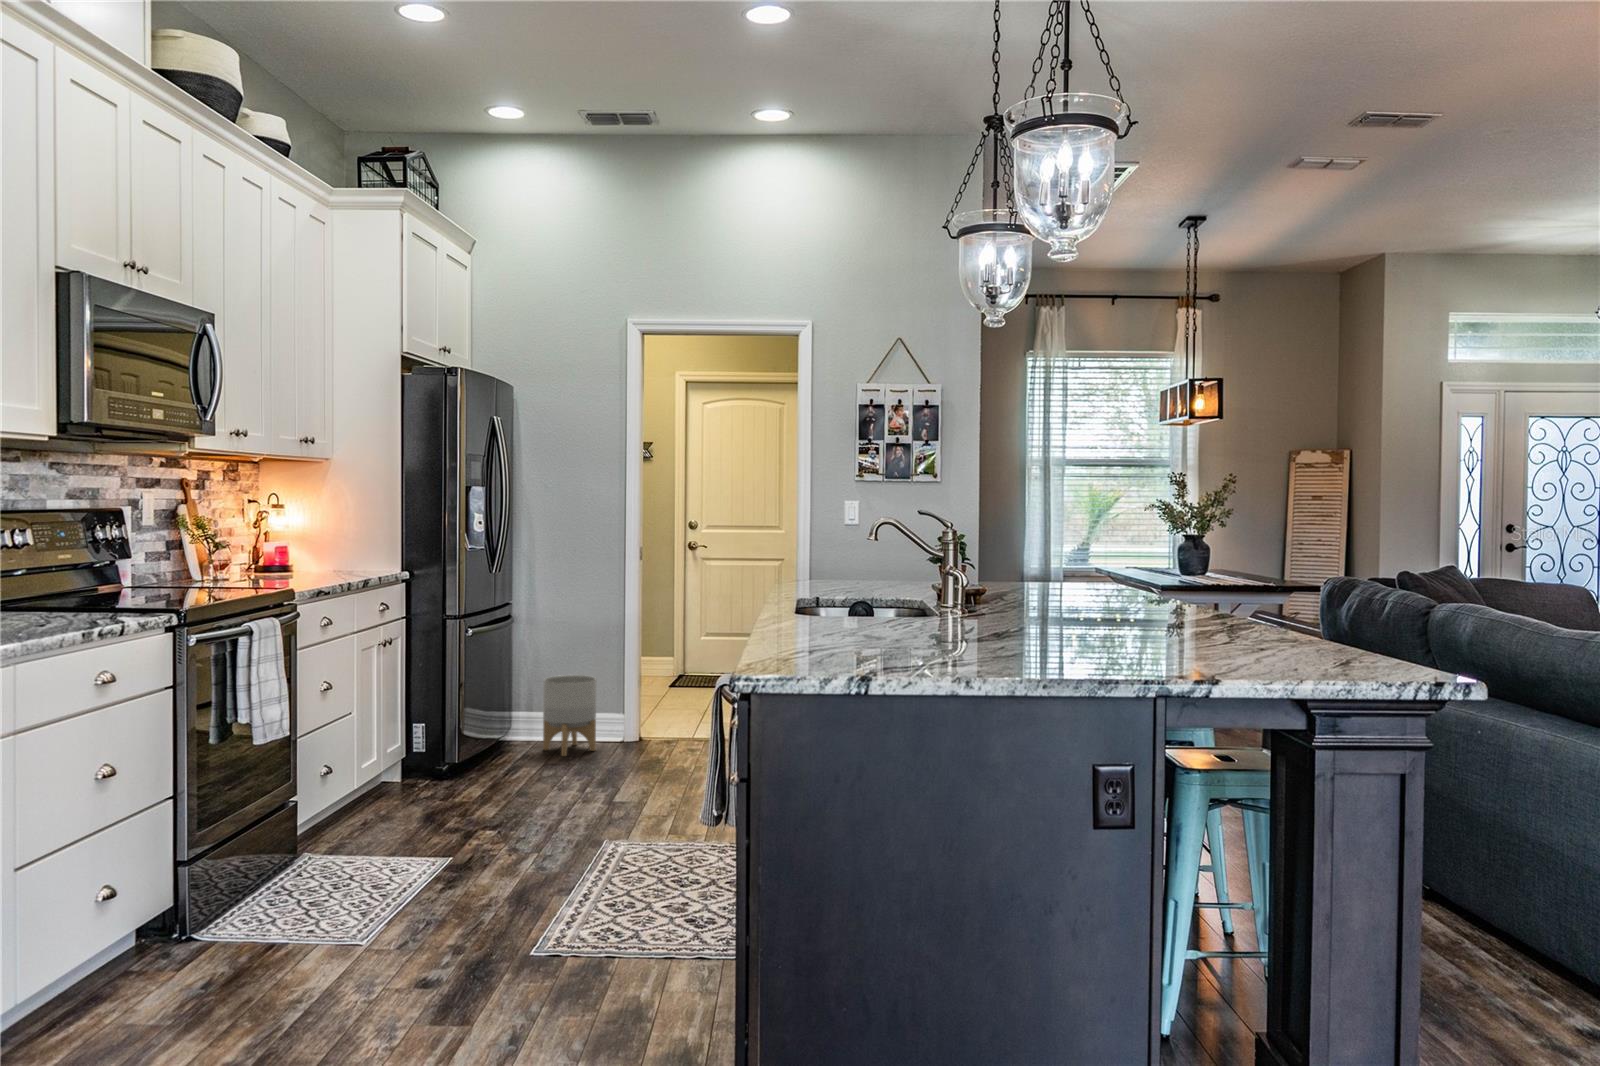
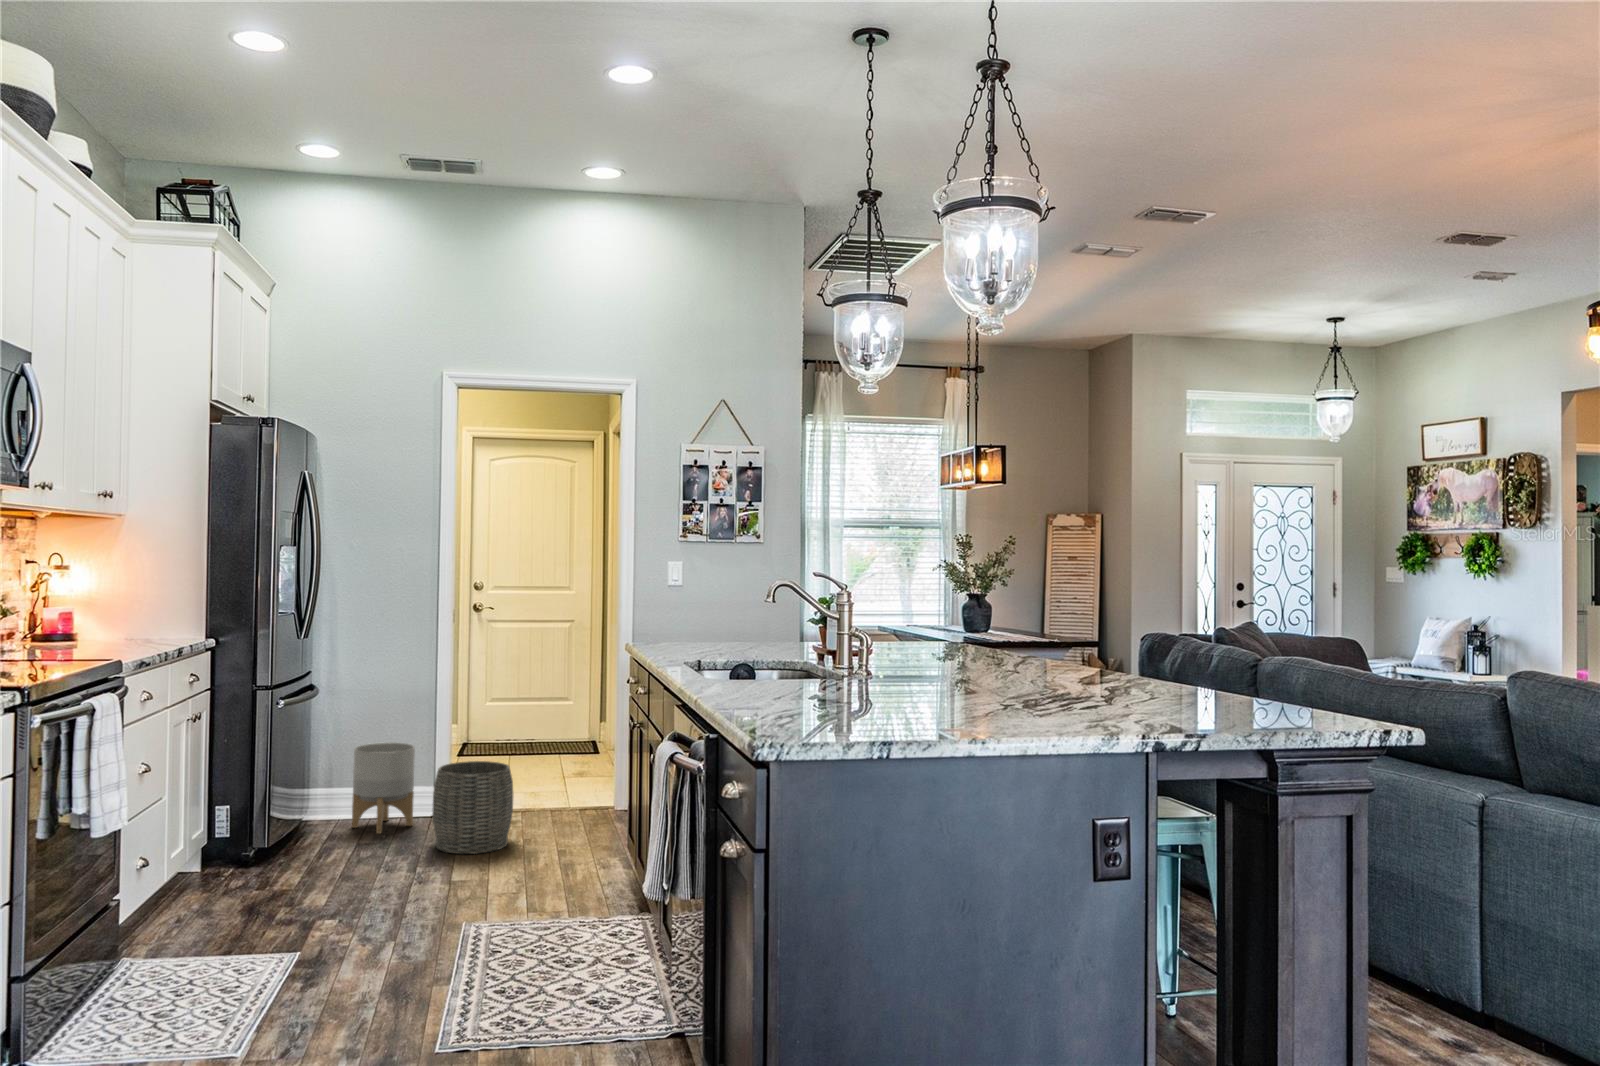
woven basket: none [604,693,676,778] -> present [433,761,513,854]

